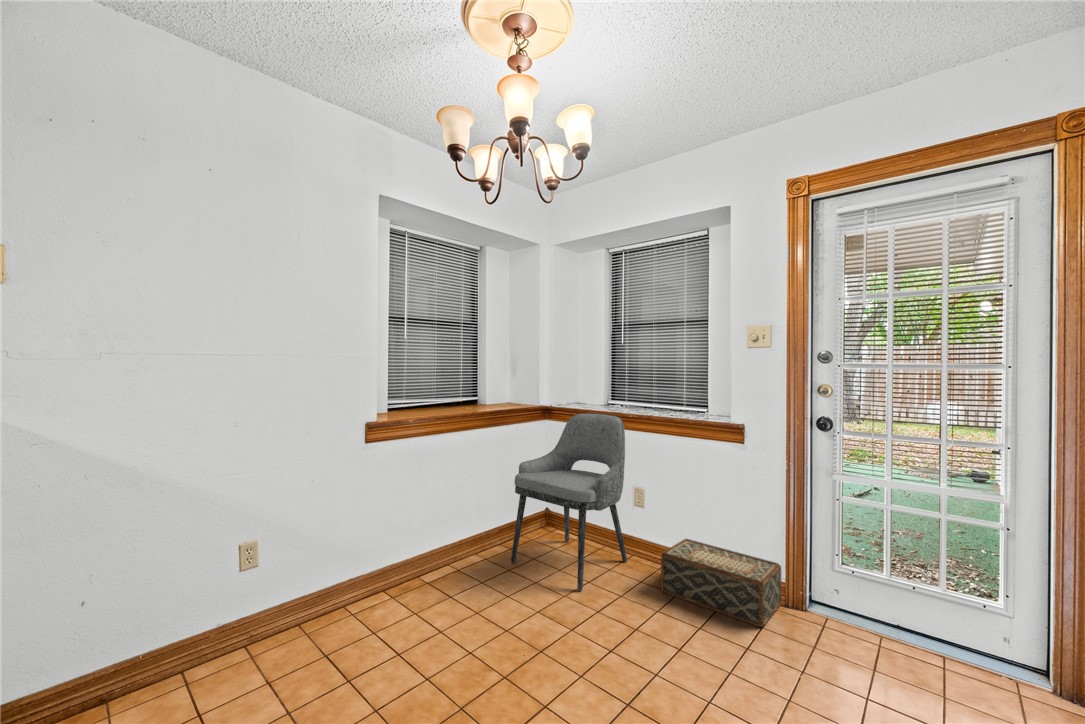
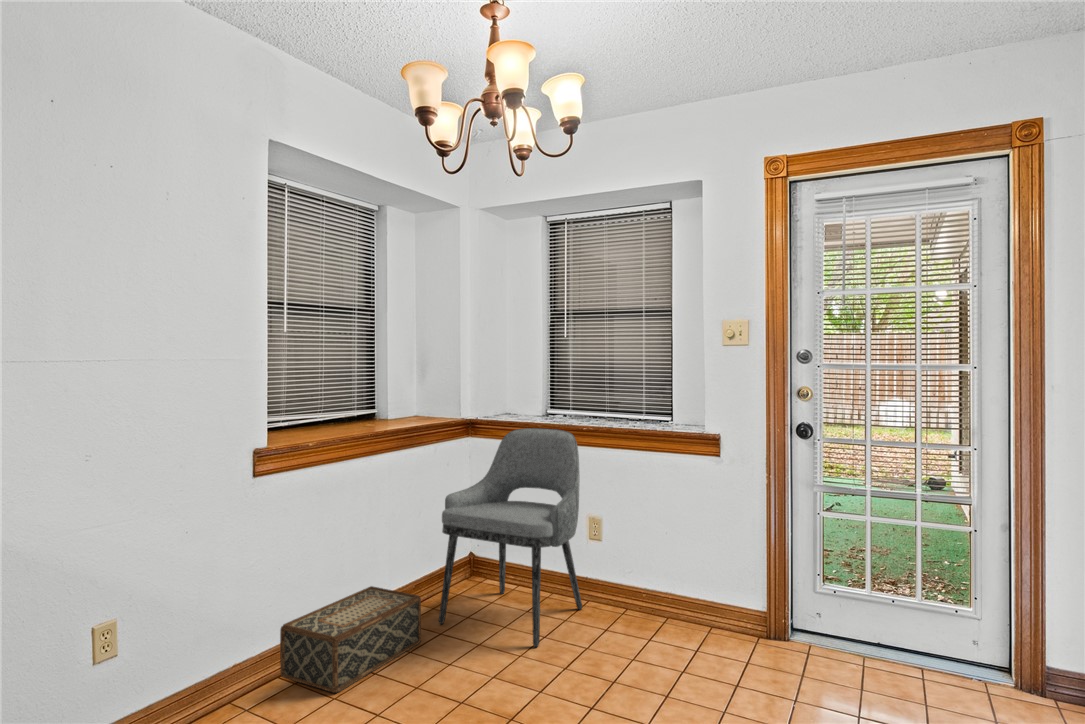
woven basket: present [661,539,782,627] -> present [280,586,421,693]

